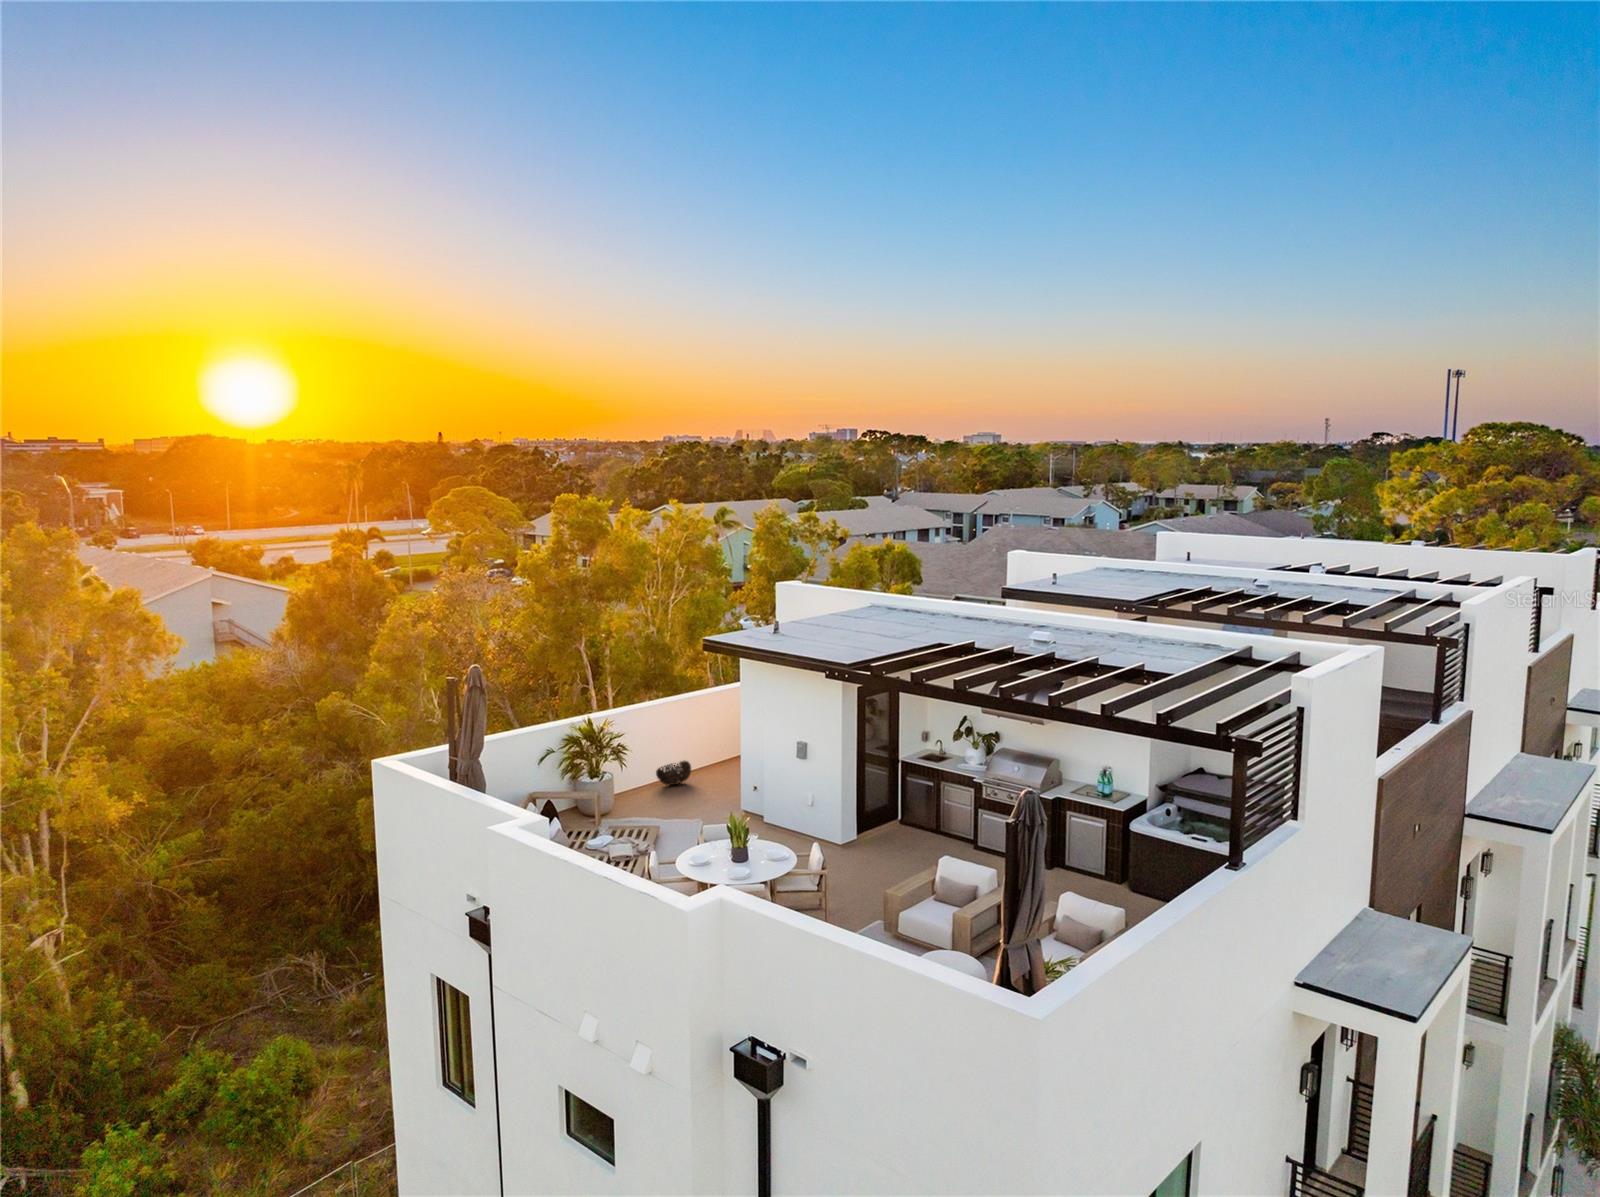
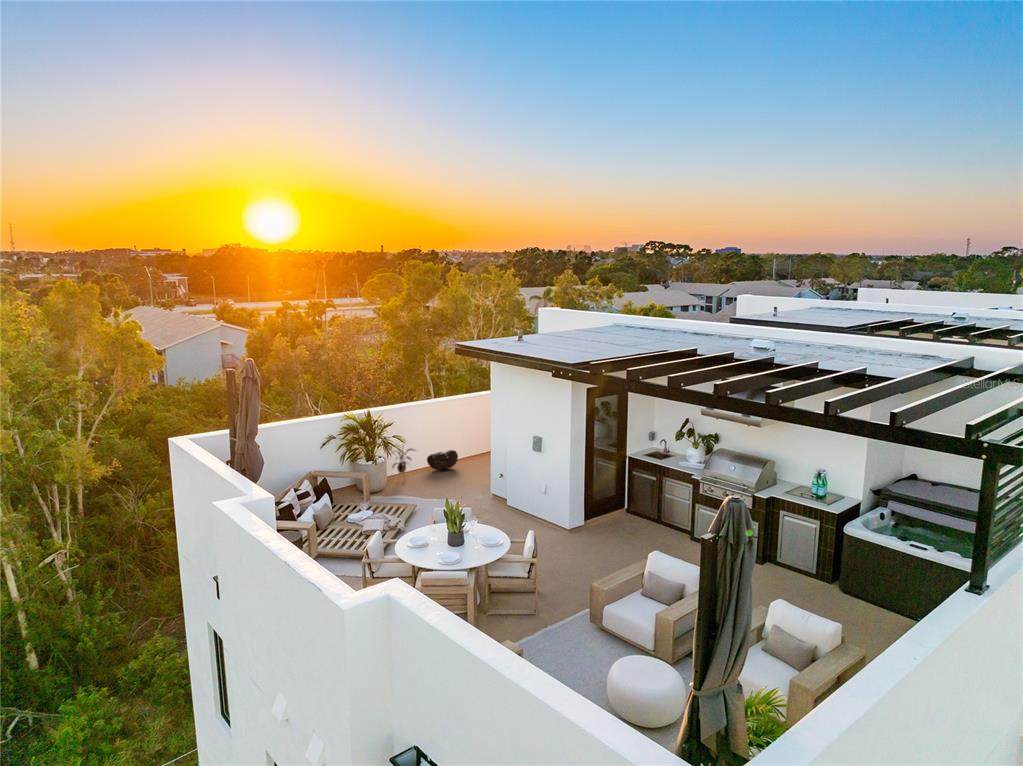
house plant: none [615,751,651,802] -> present [392,449,414,480]

